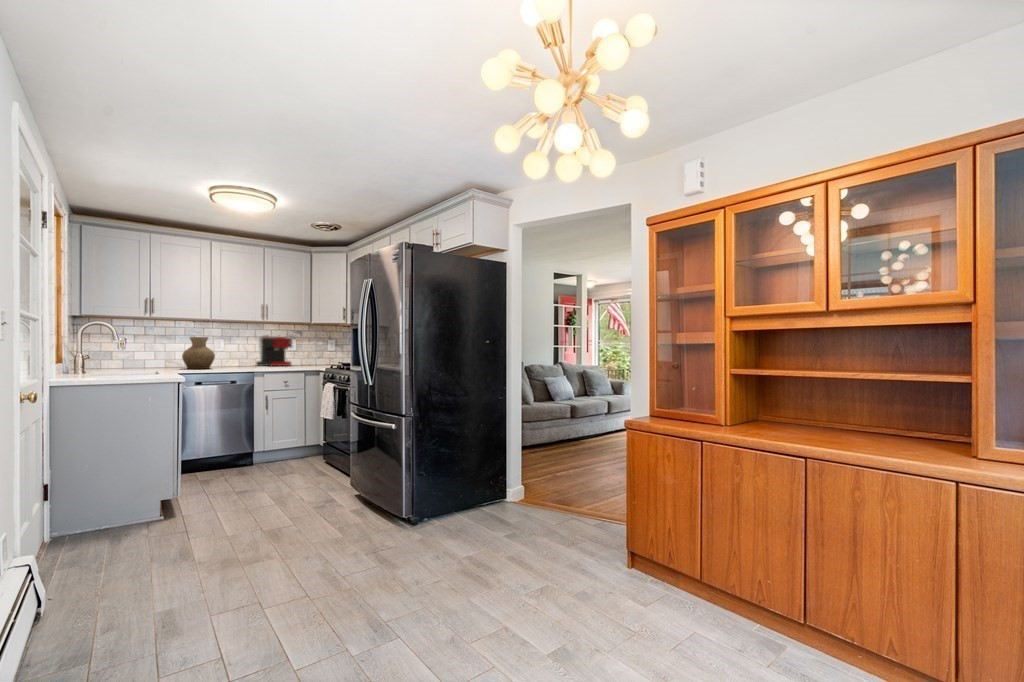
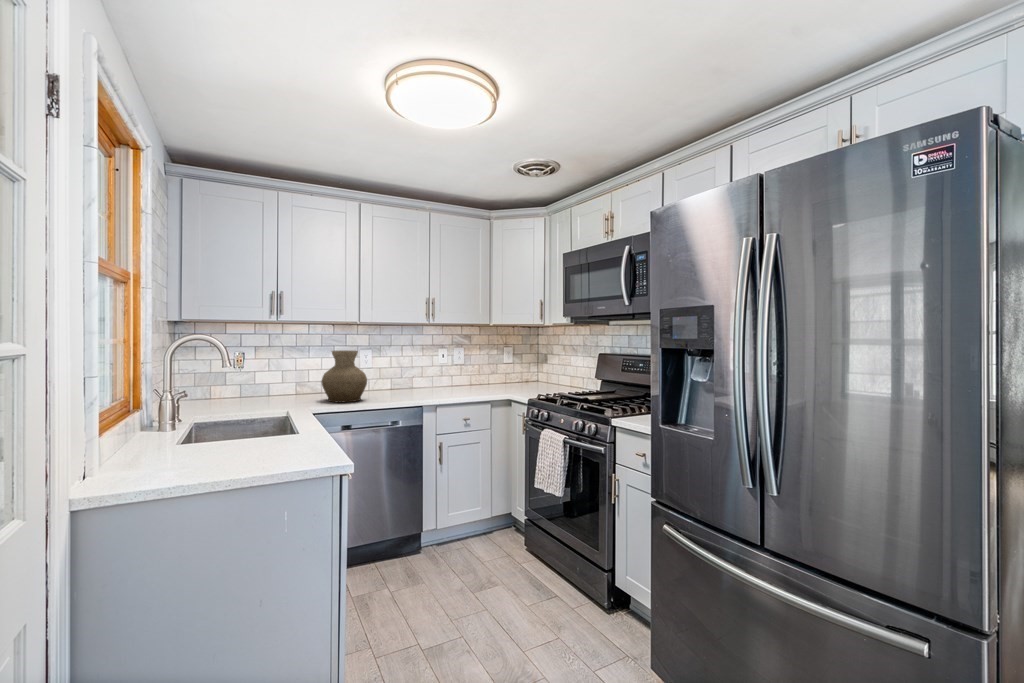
coffee maker: present [256,335,292,366] -> none [413,342,462,390]

